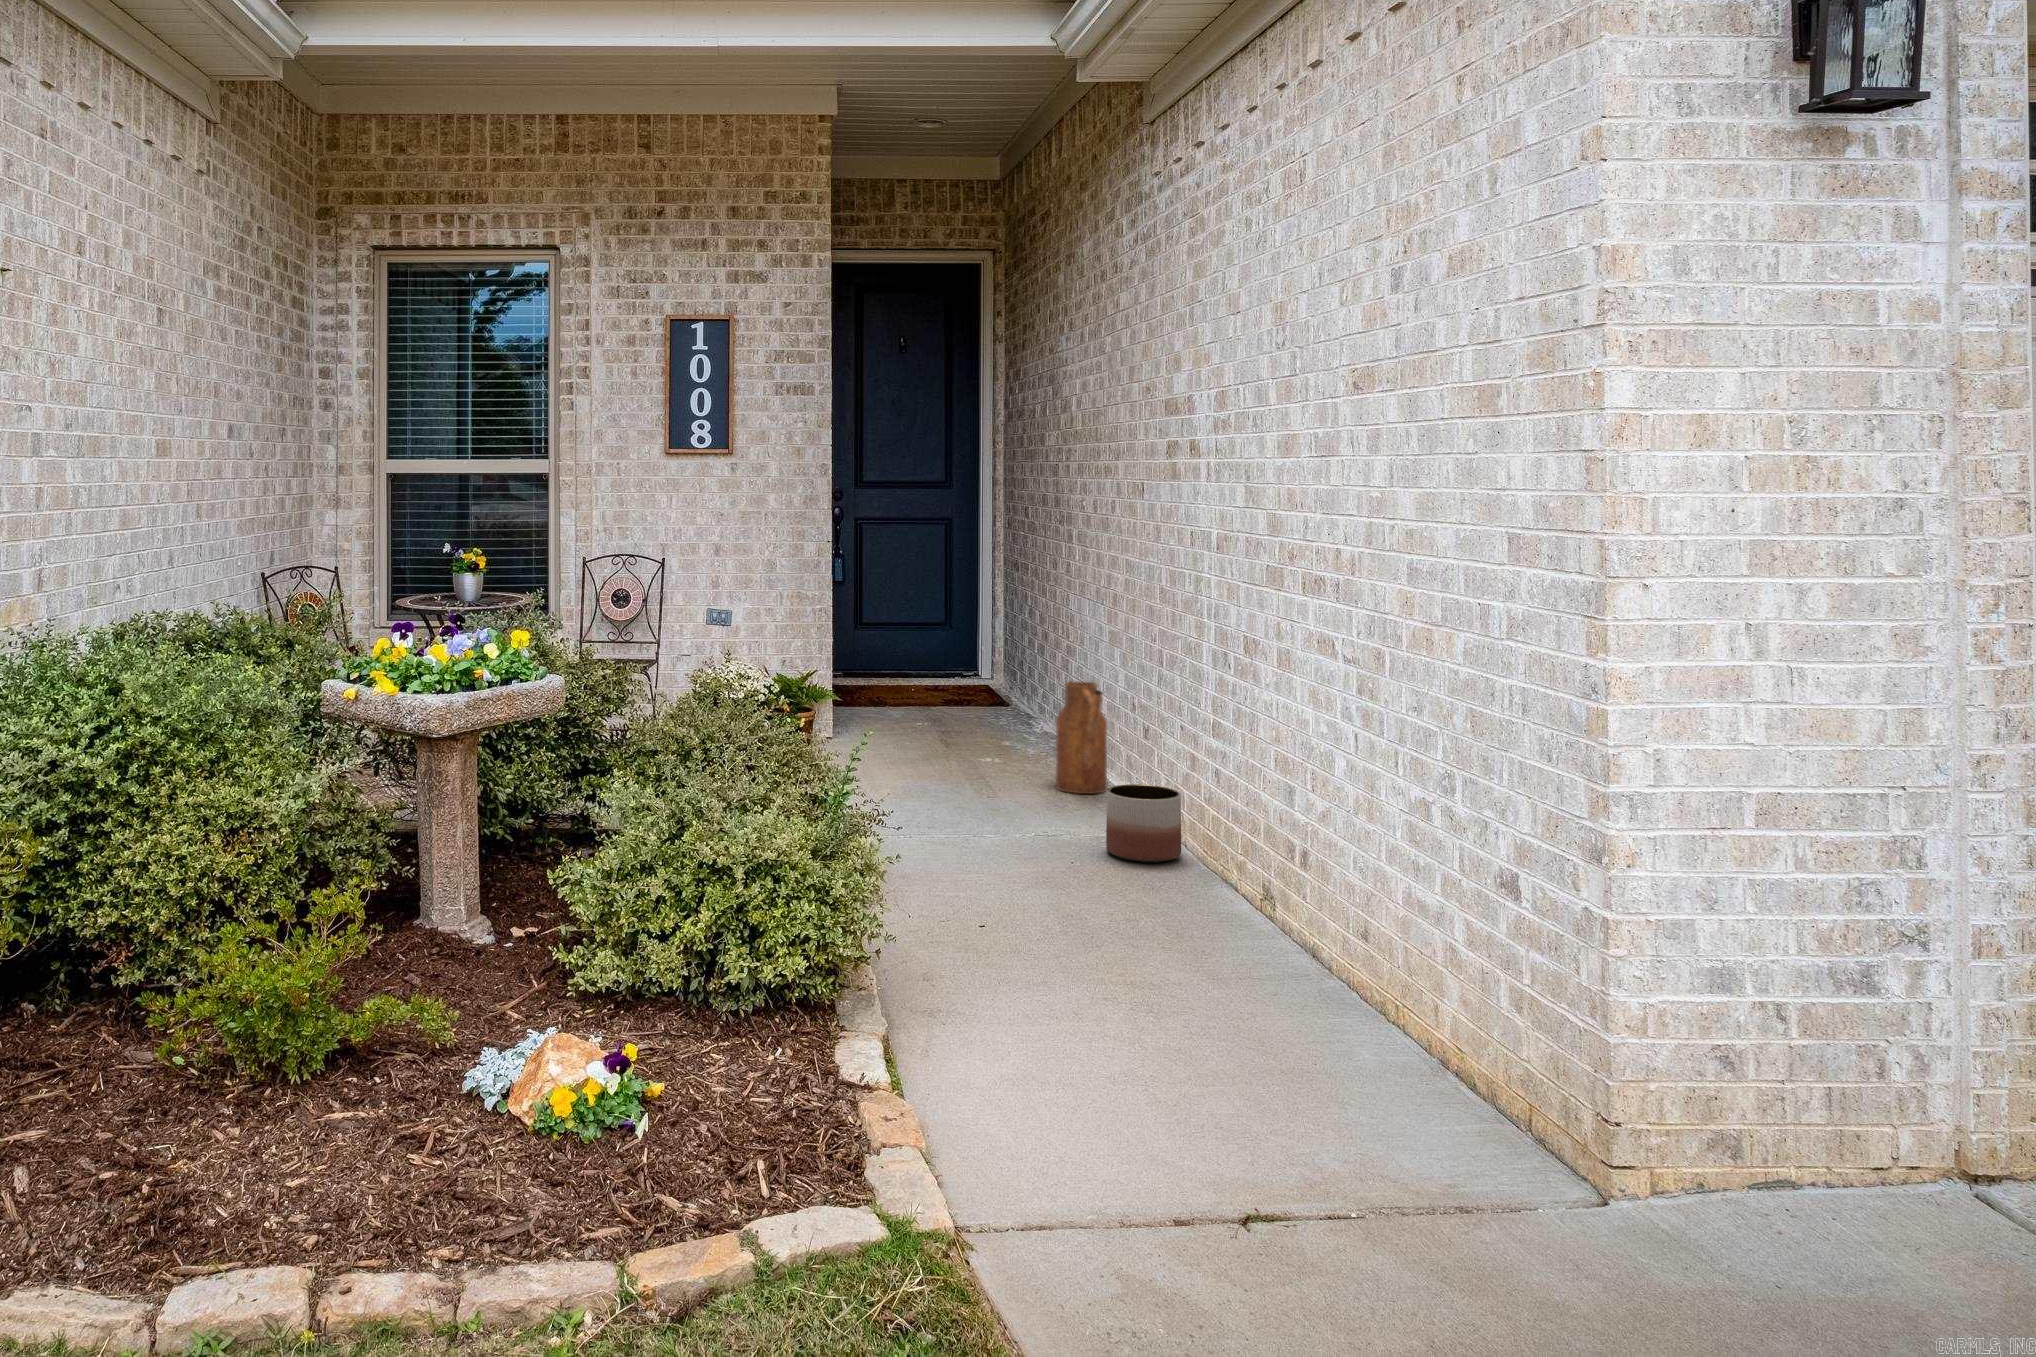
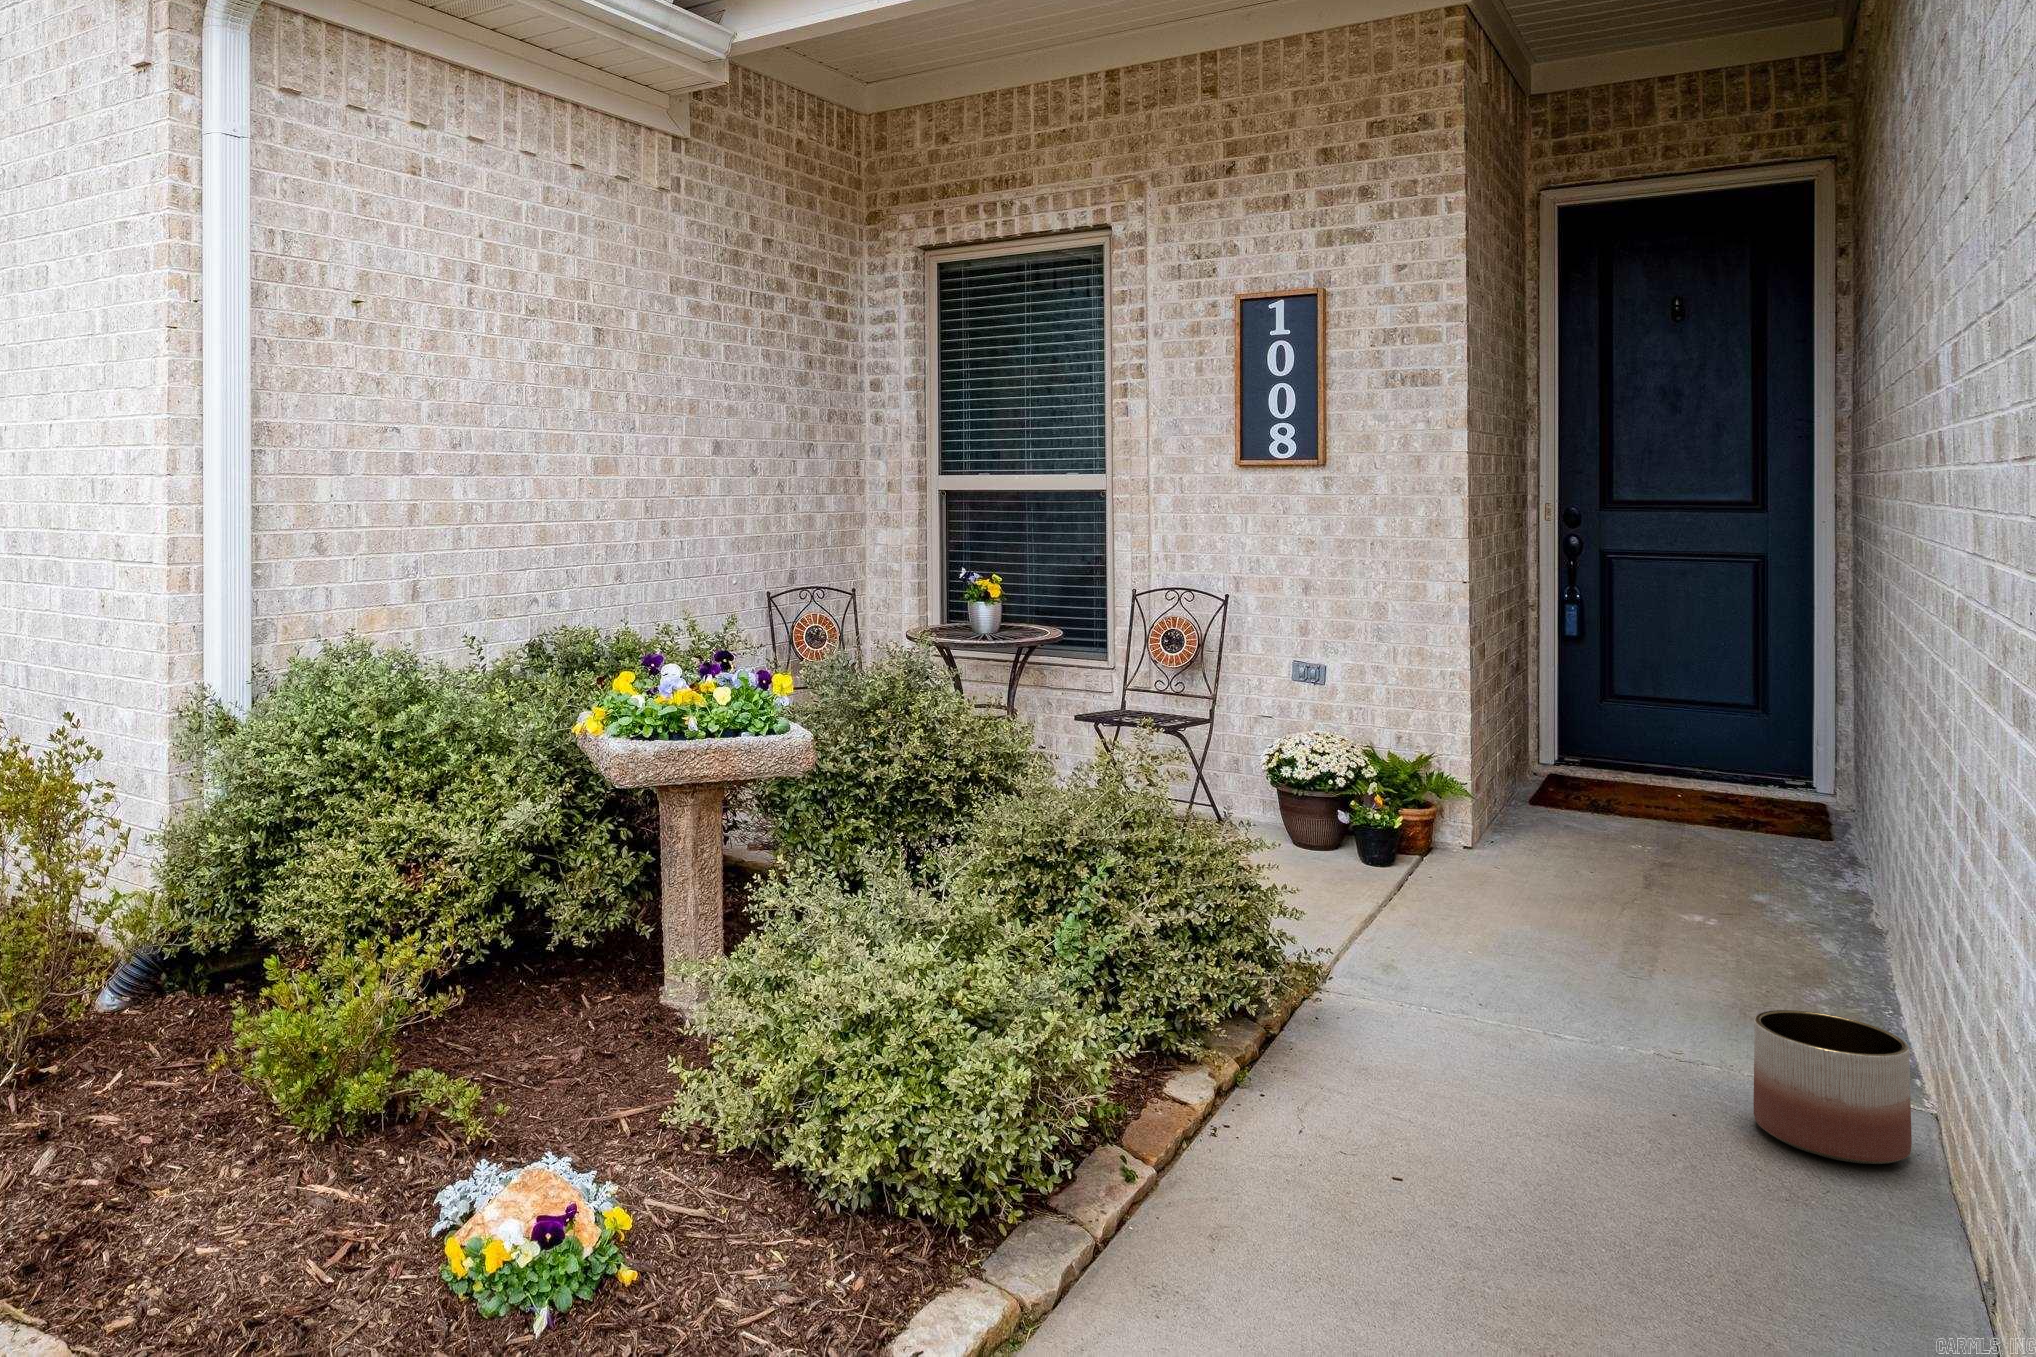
watering can: present [1056,682,1108,794] -> none [1780,822,1884,1013]

